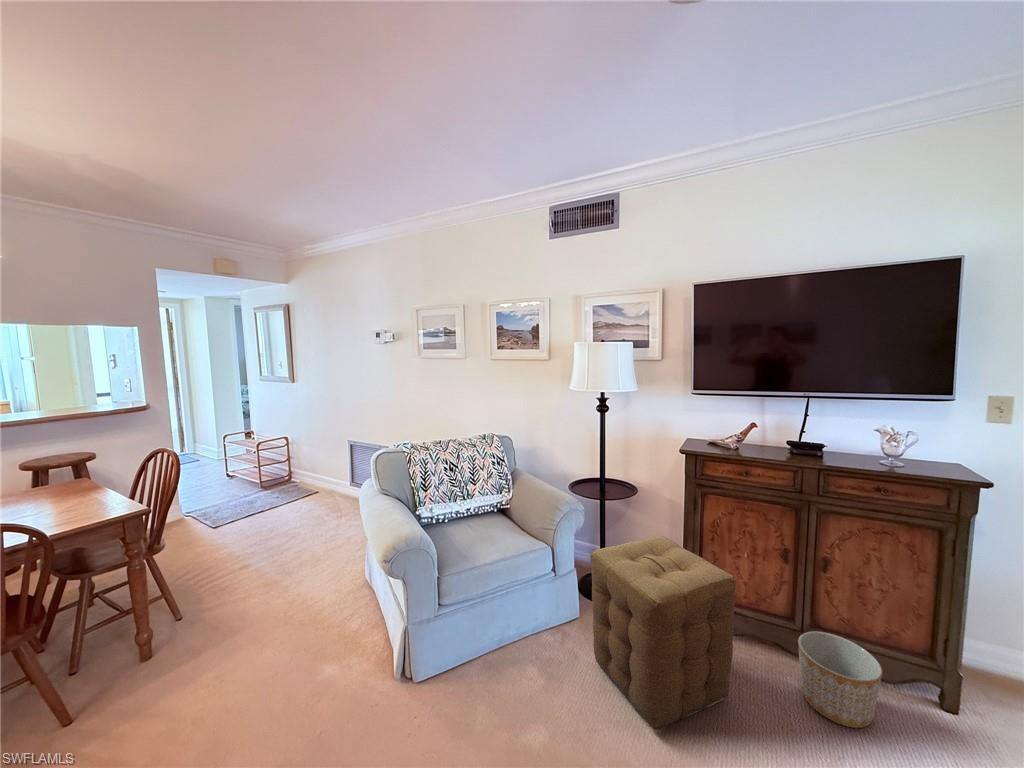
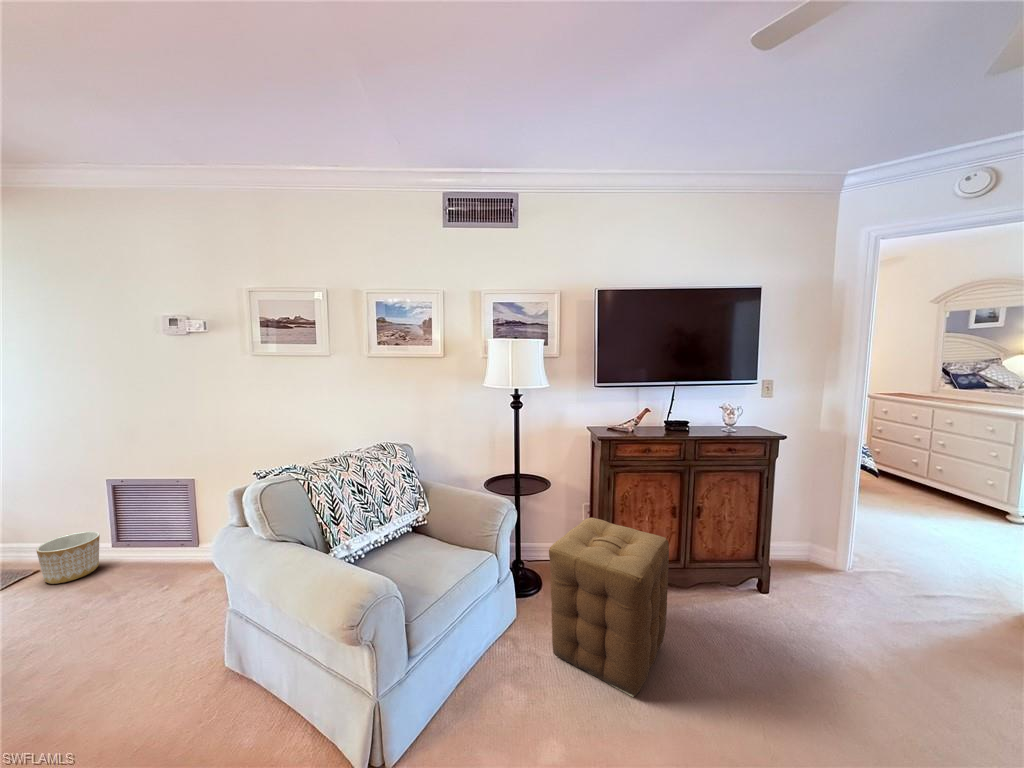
planter: present [798,632,882,728] -> present [36,531,100,584]

